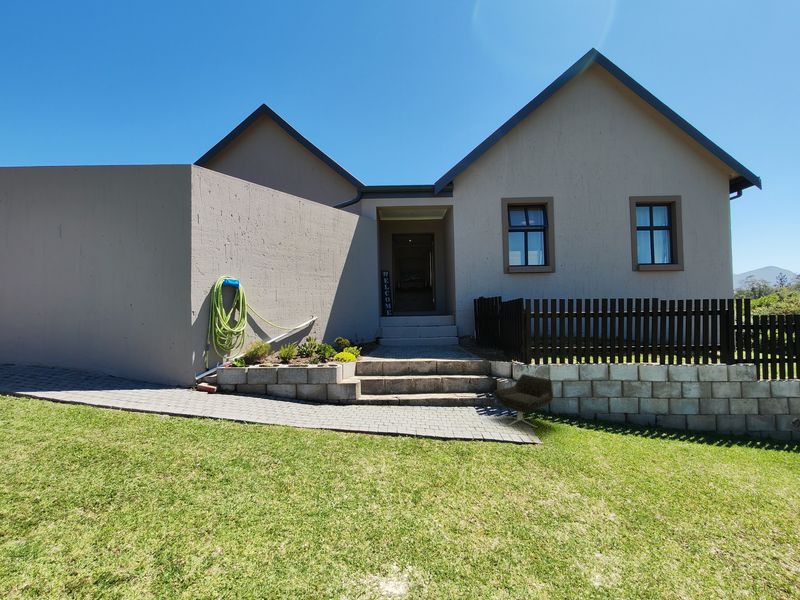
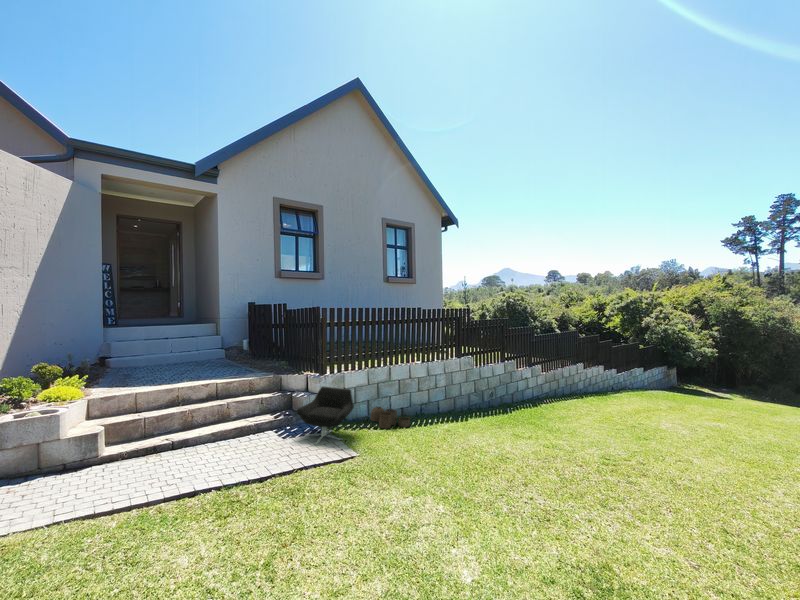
woven basket: none [582,403,630,432] -> present [371,407,410,429]

